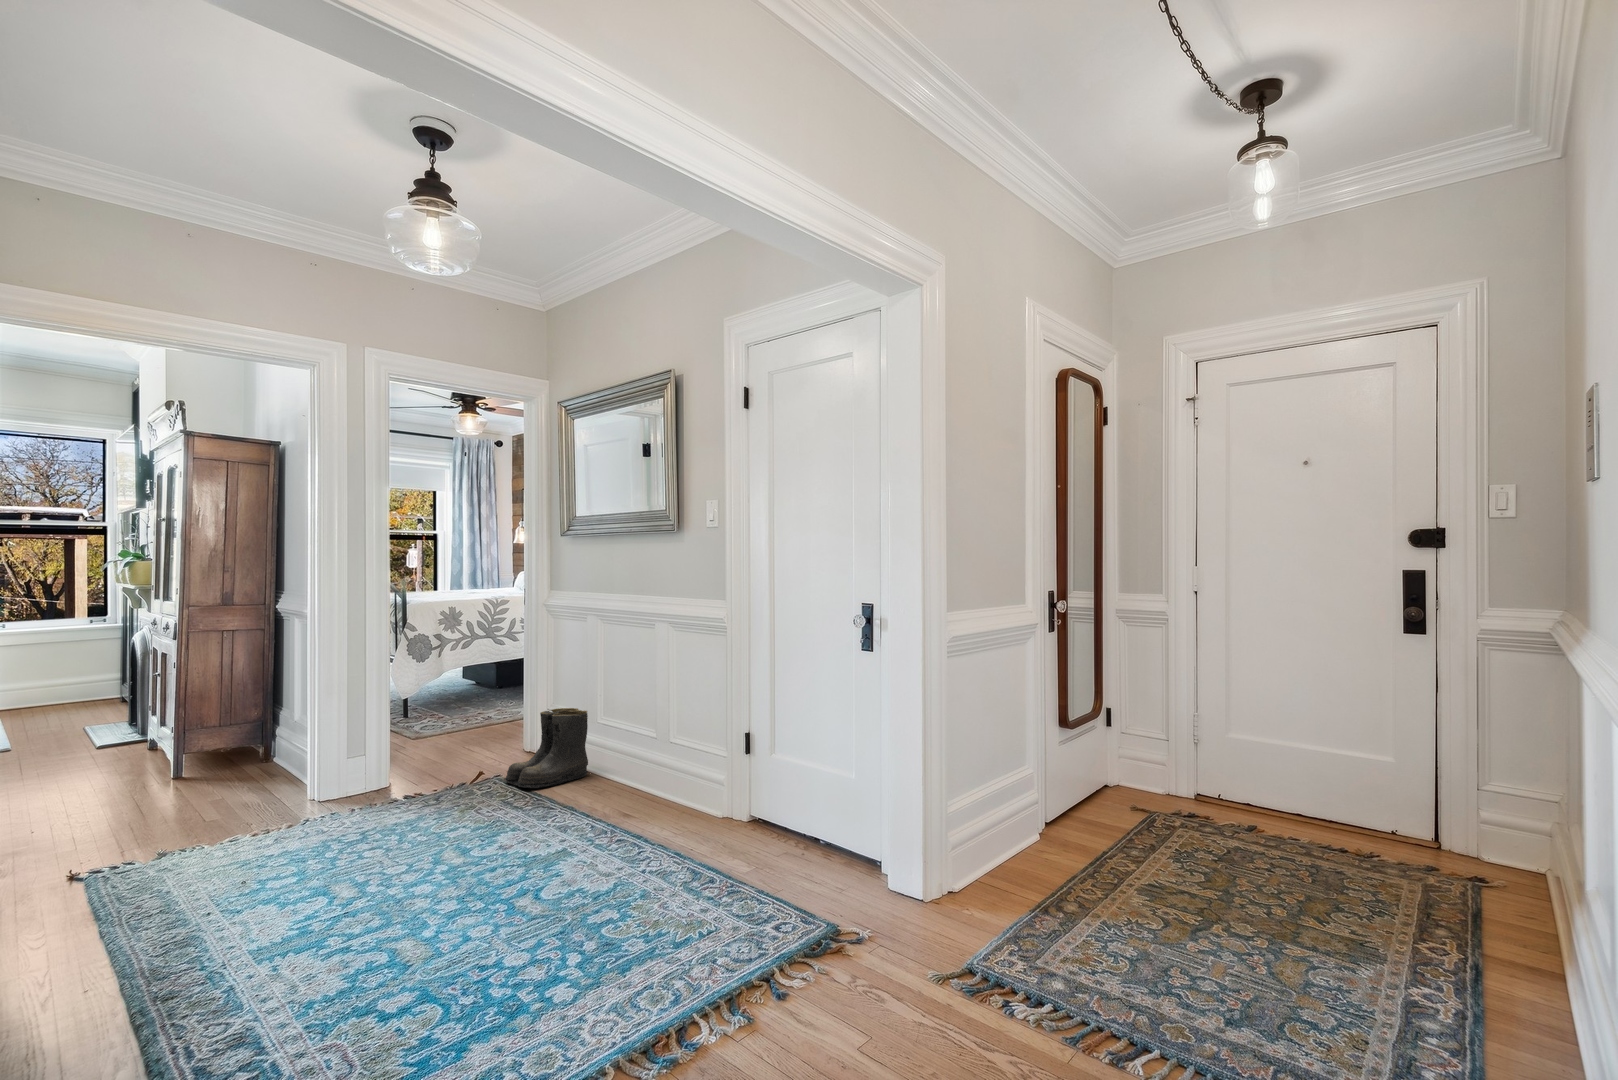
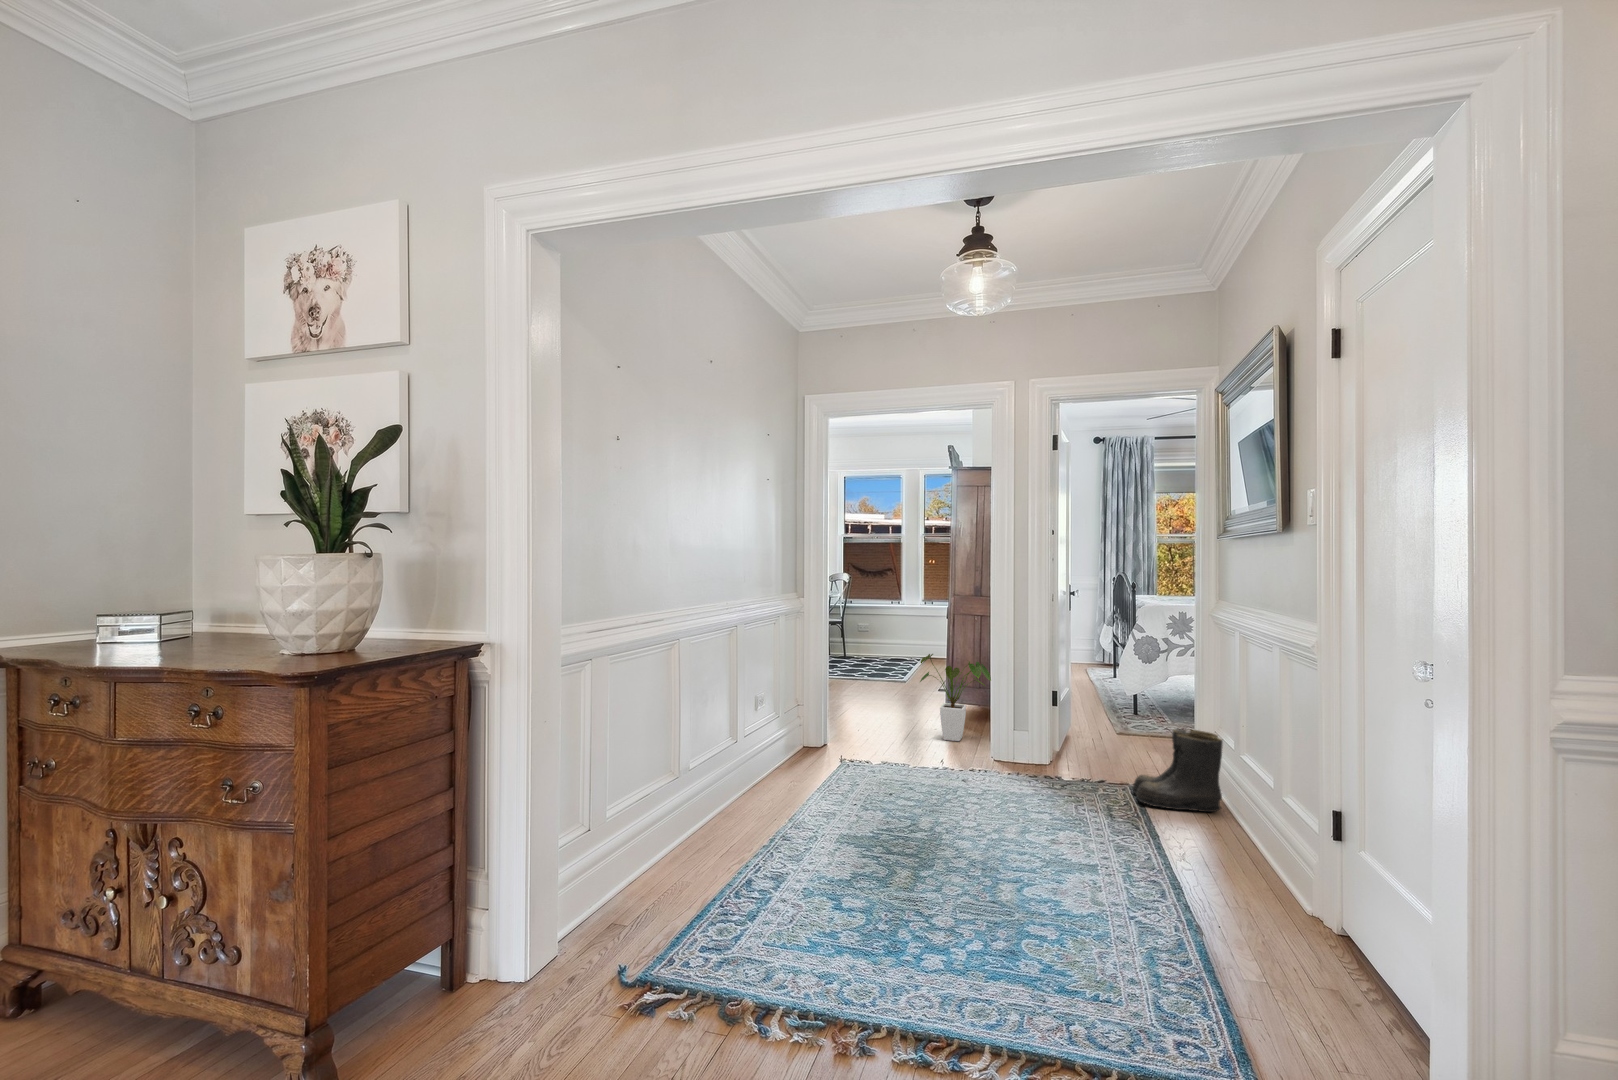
house plant: none [172,687,294,800] -> present [920,654,991,741]

